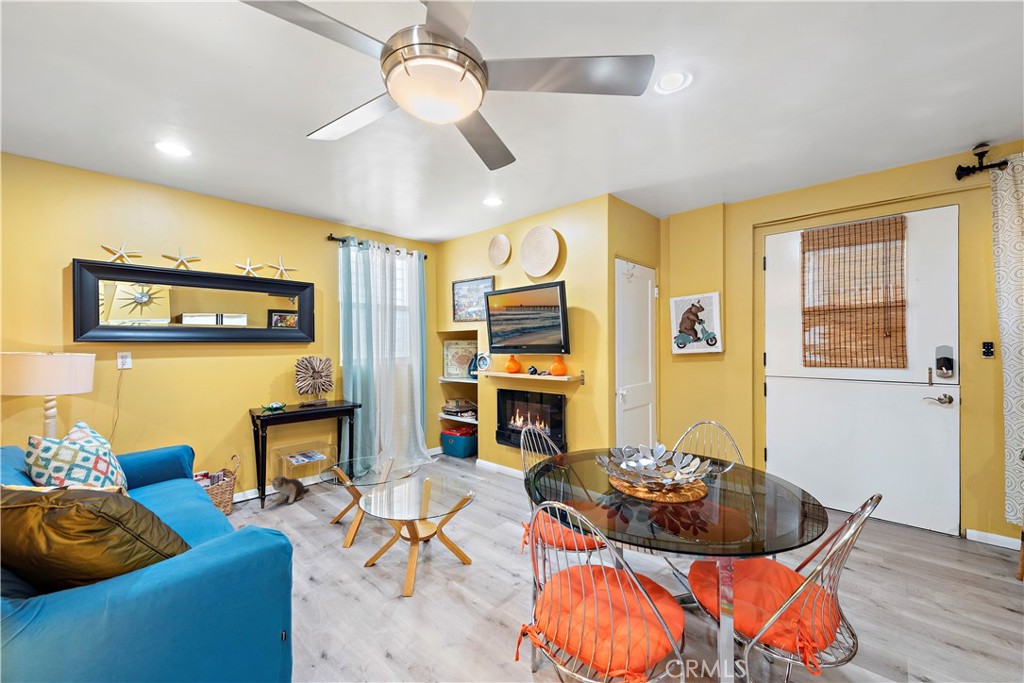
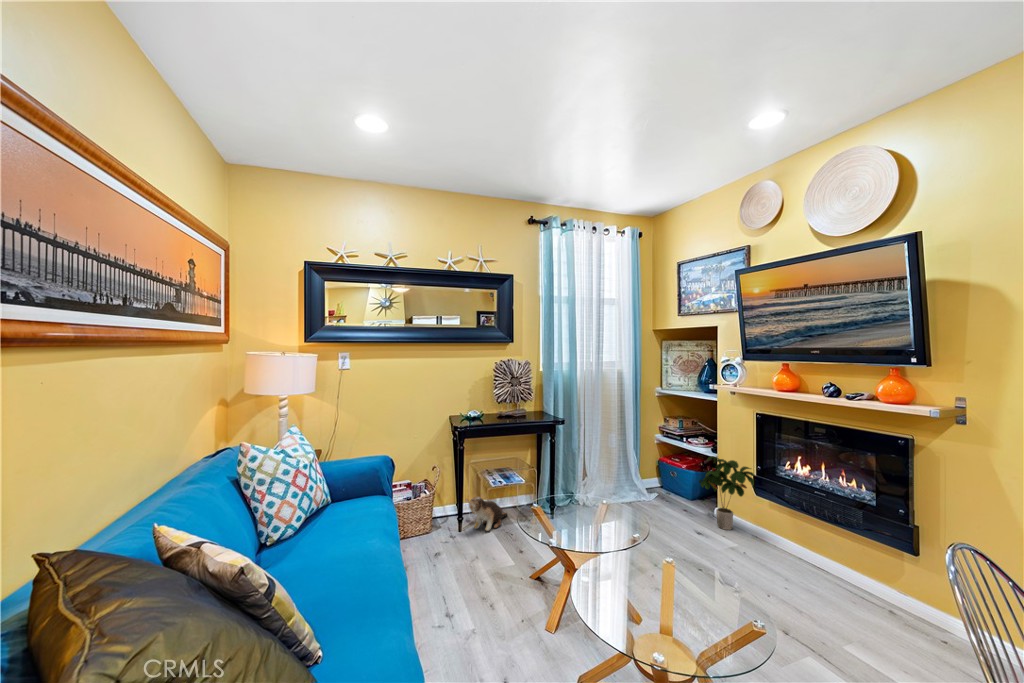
potted plant: none [465,422,498,472] -> present [699,456,754,530]

